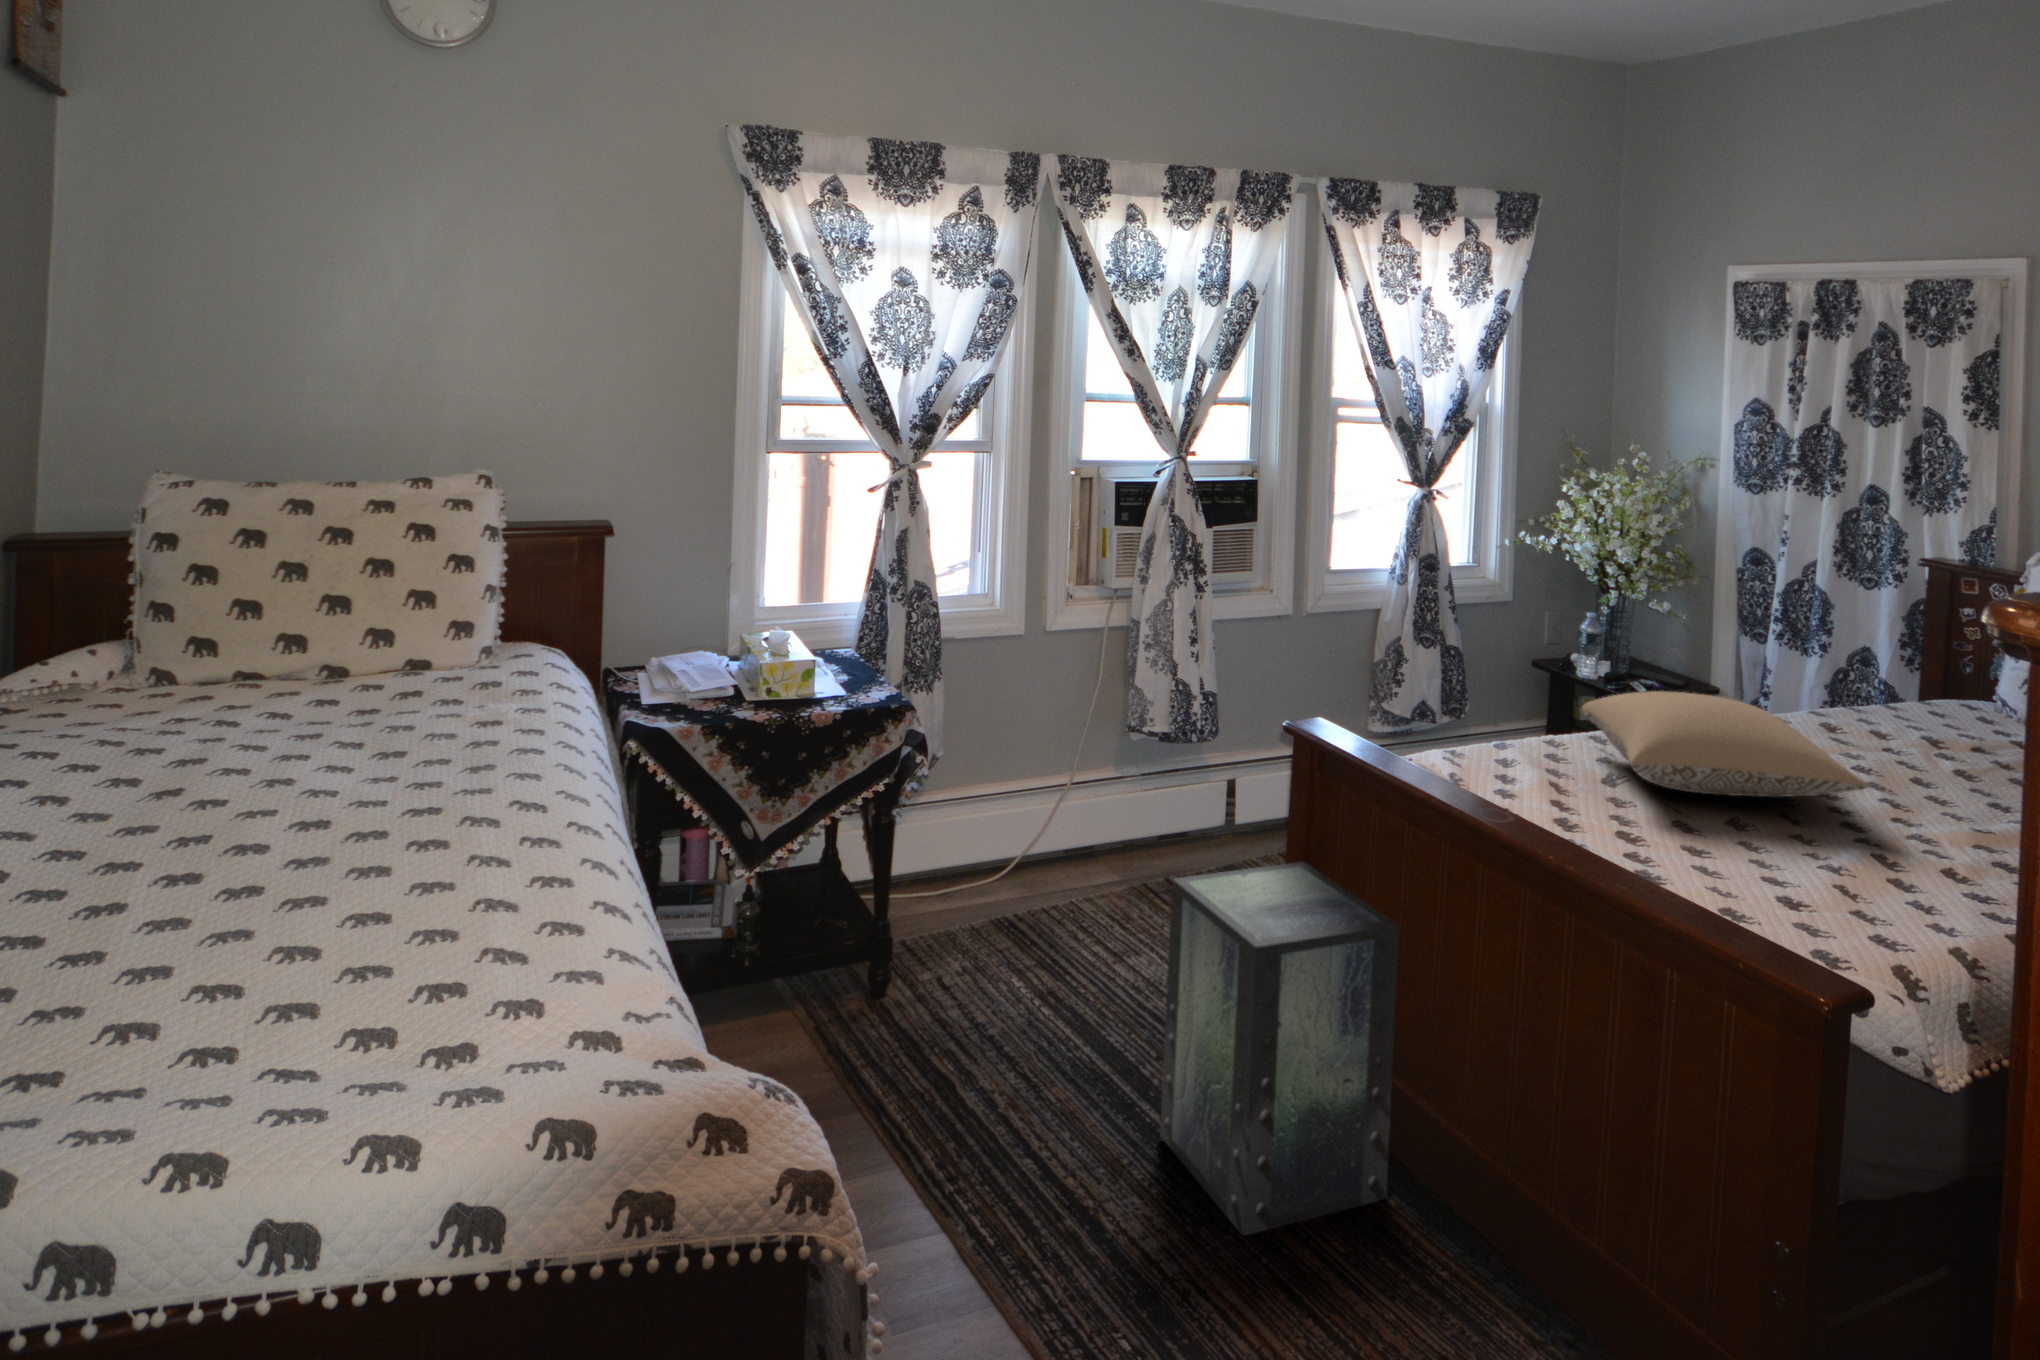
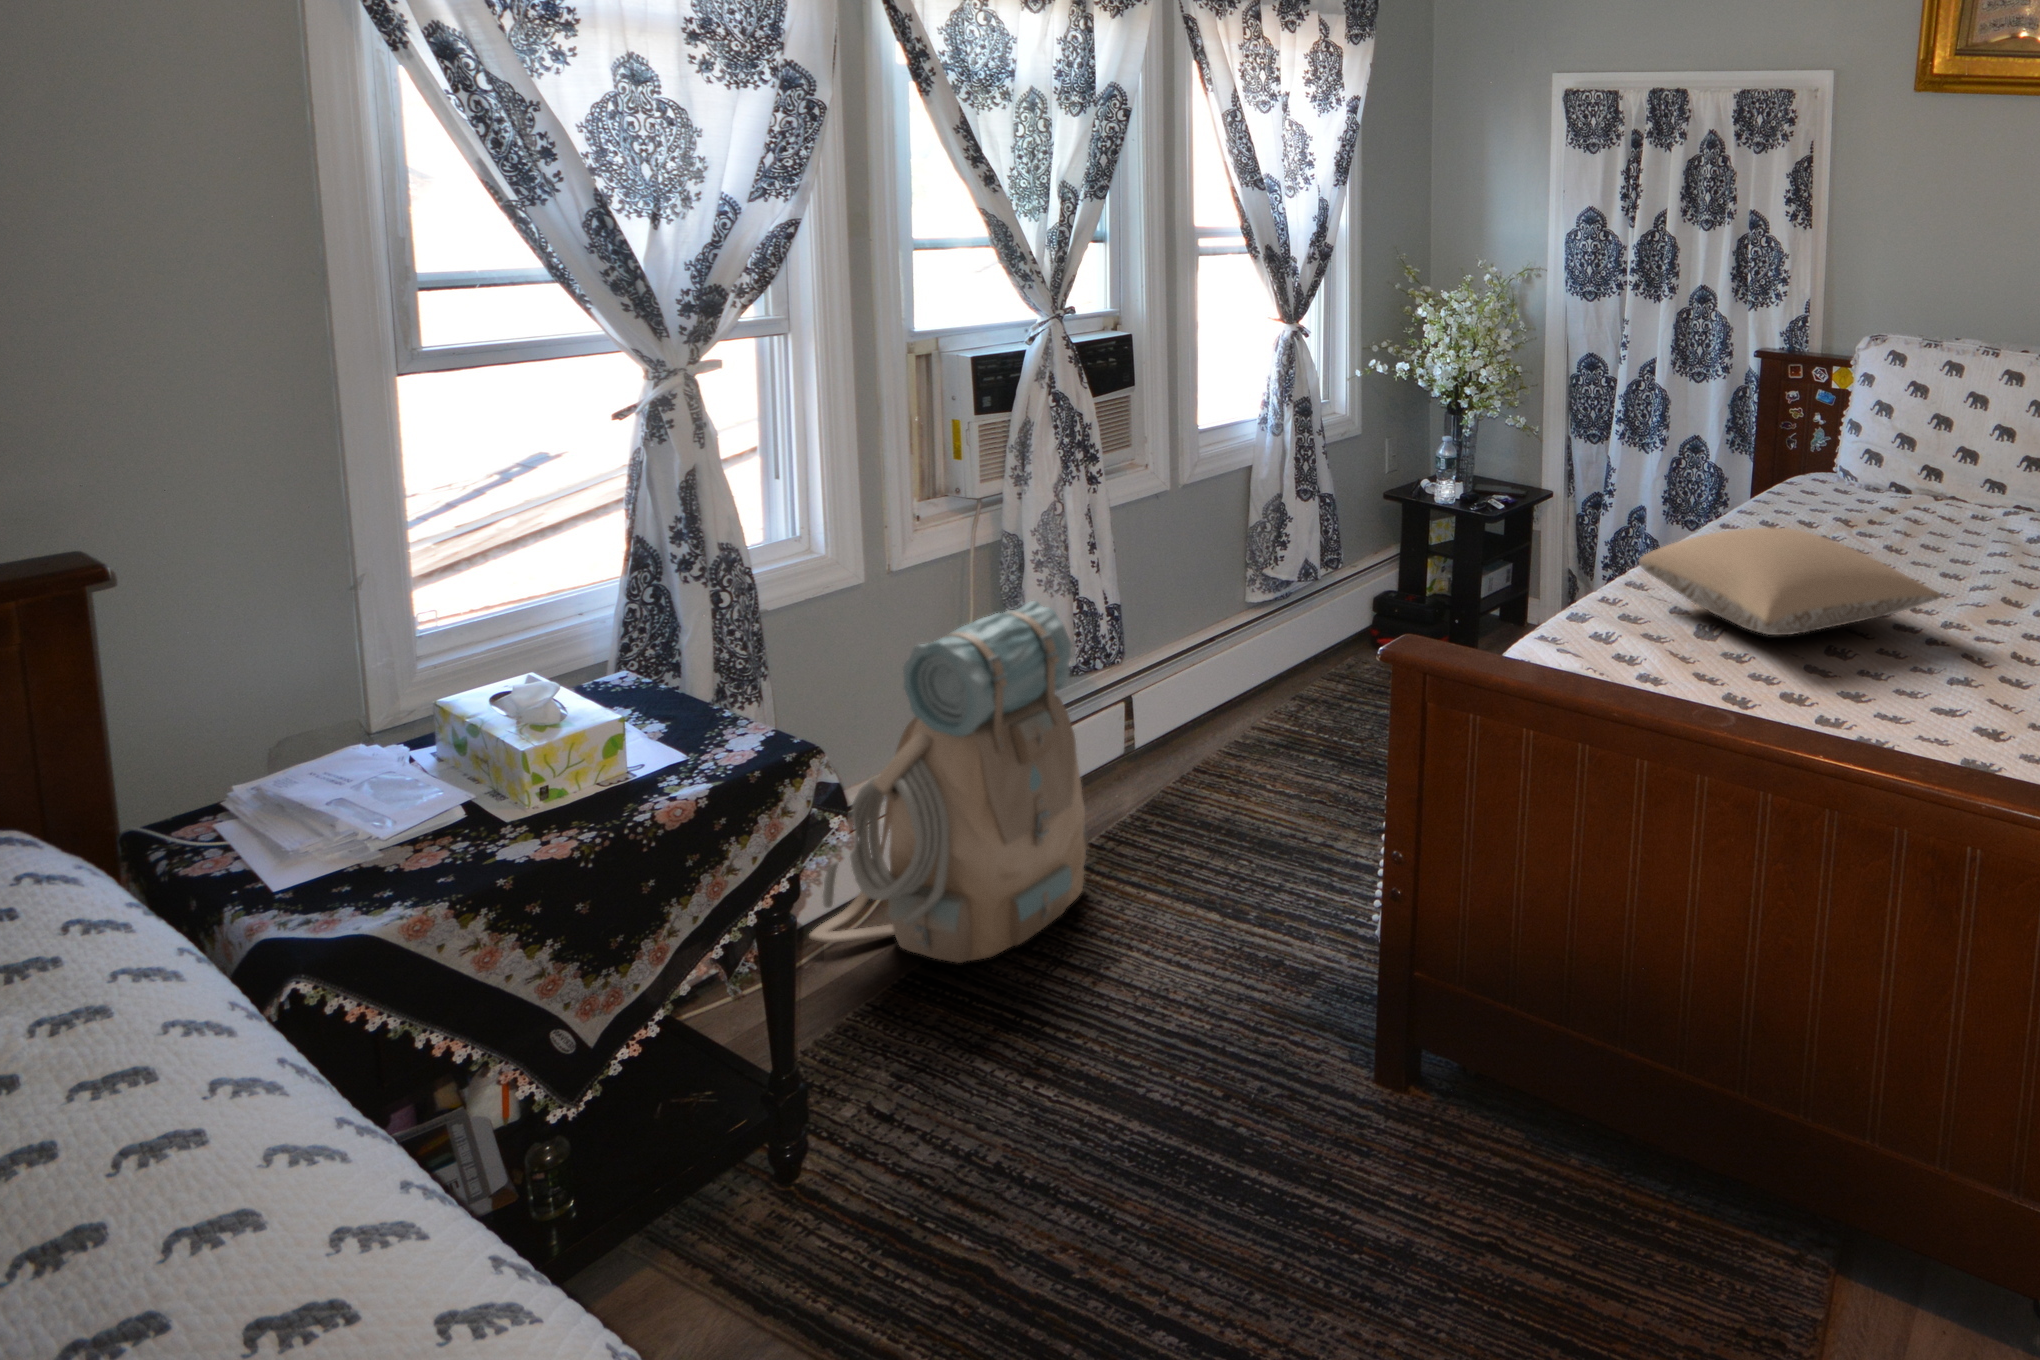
backpack: none [956,666,1151,923] -> present [809,601,1088,963]
storage box: present [1160,862,1399,1236] -> none [1313,817,1597,1305]

